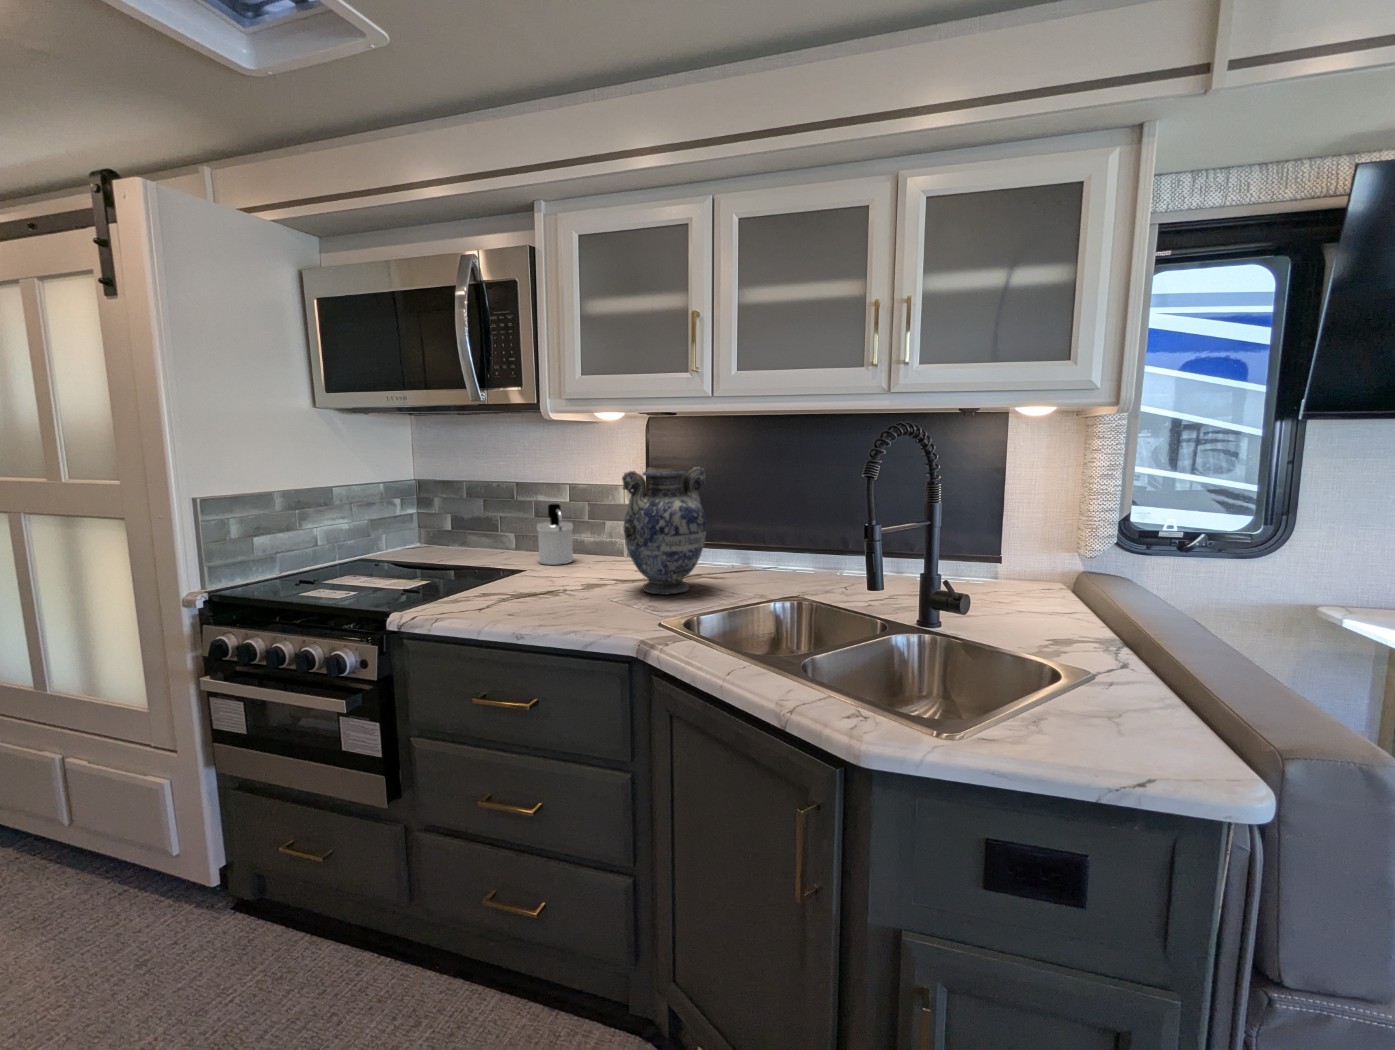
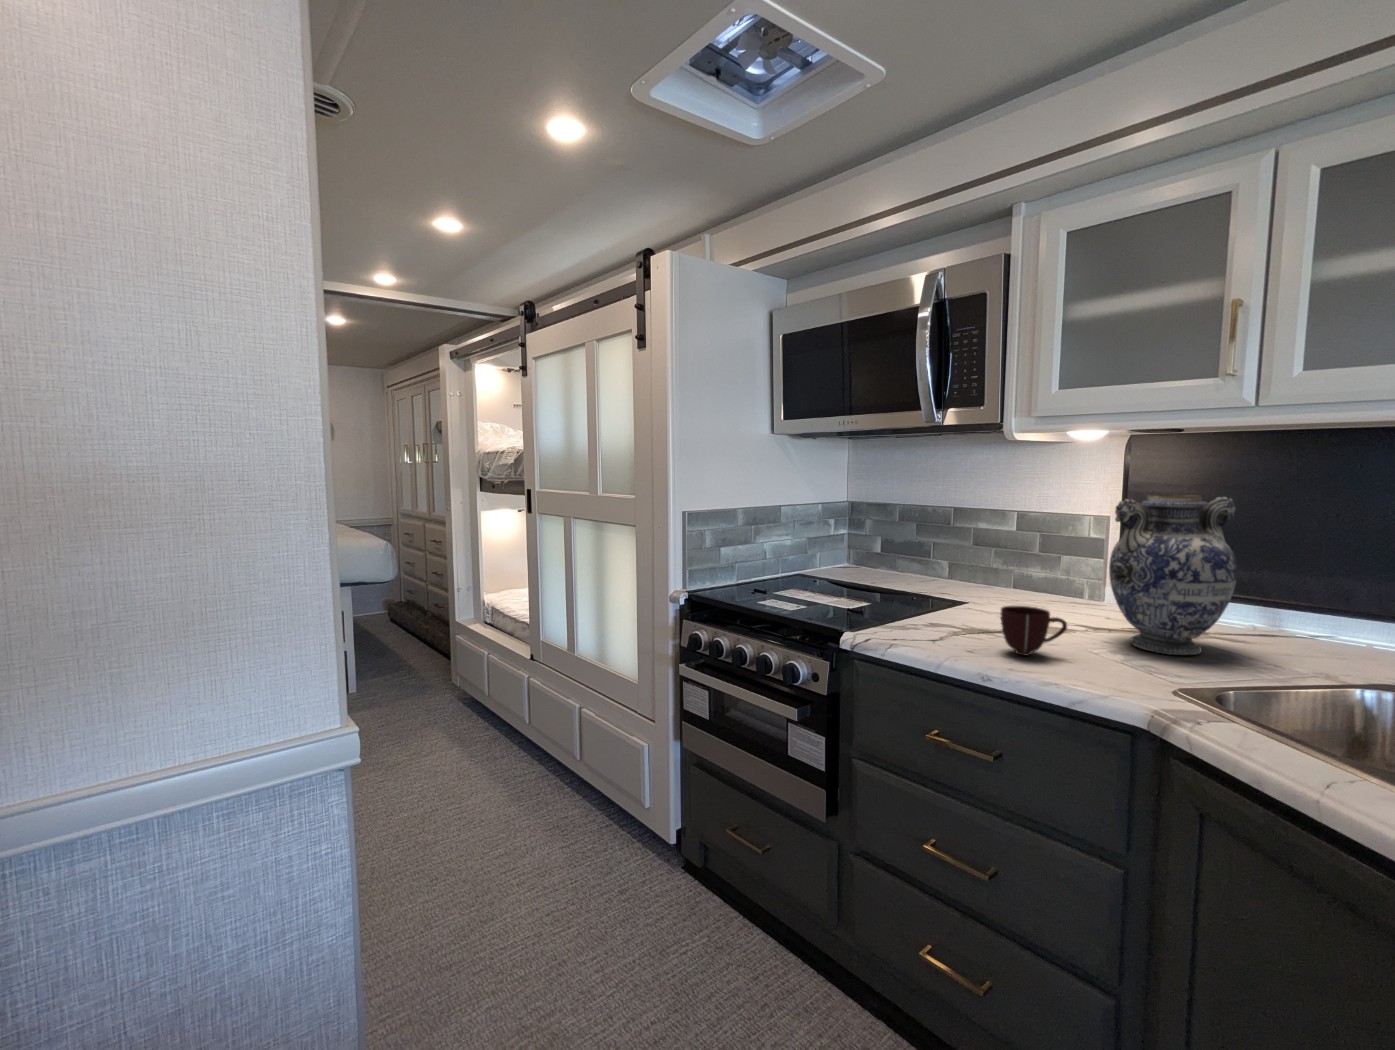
soap dispenser: present [536,504,573,565] -> none [979,533,1022,600]
mug: none [533,568,587,611] -> present [1001,606,1067,656]

